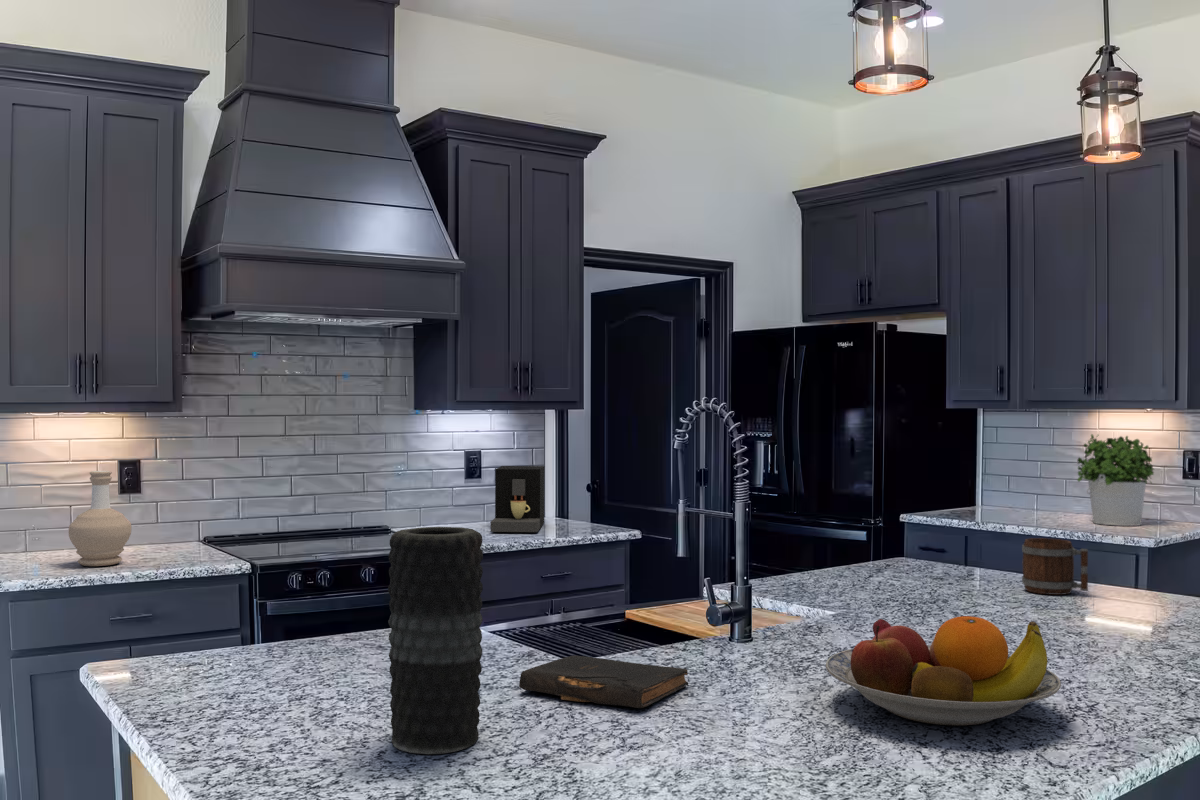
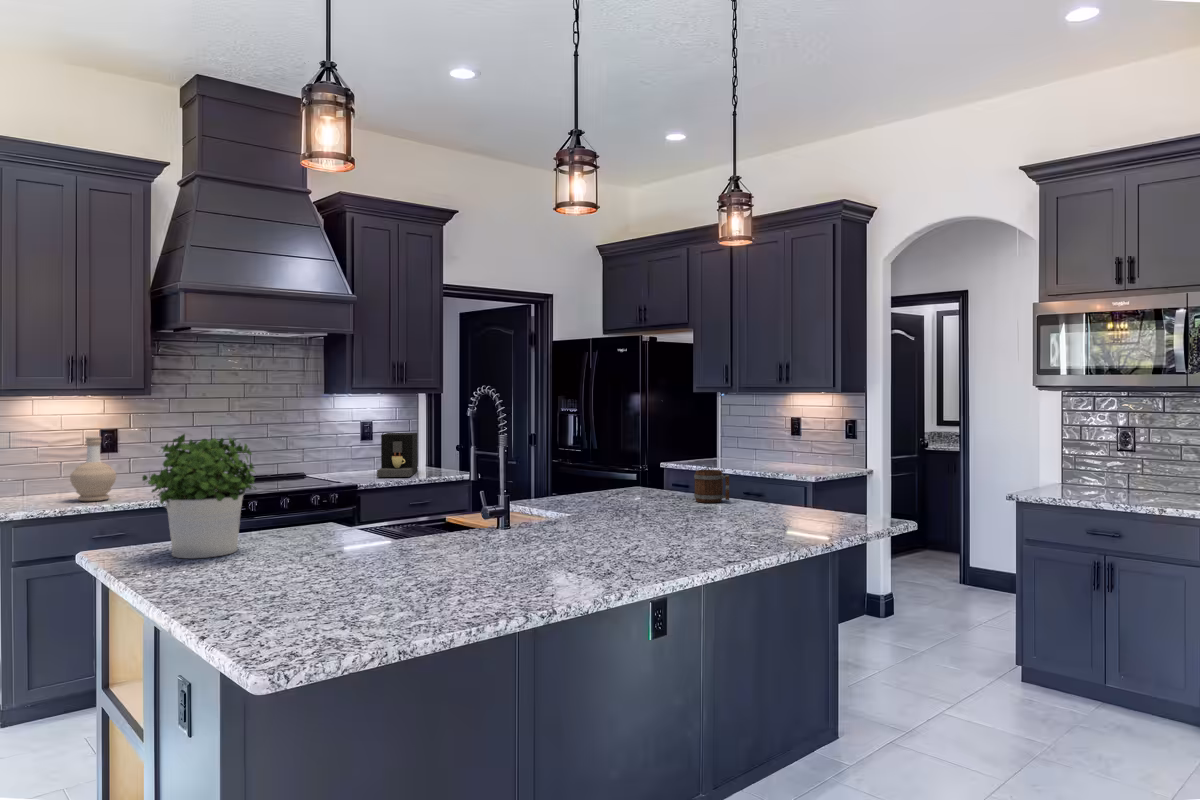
potted plant: present [1077,435,1154,526] -> present [142,434,256,558]
vase: present [388,527,483,754] -> none [271,457,327,581]
fruit bowl: present [826,616,1061,725] -> none [531,503,654,561]
book: present [519,655,689,708] -> none [358,536,459,559]

